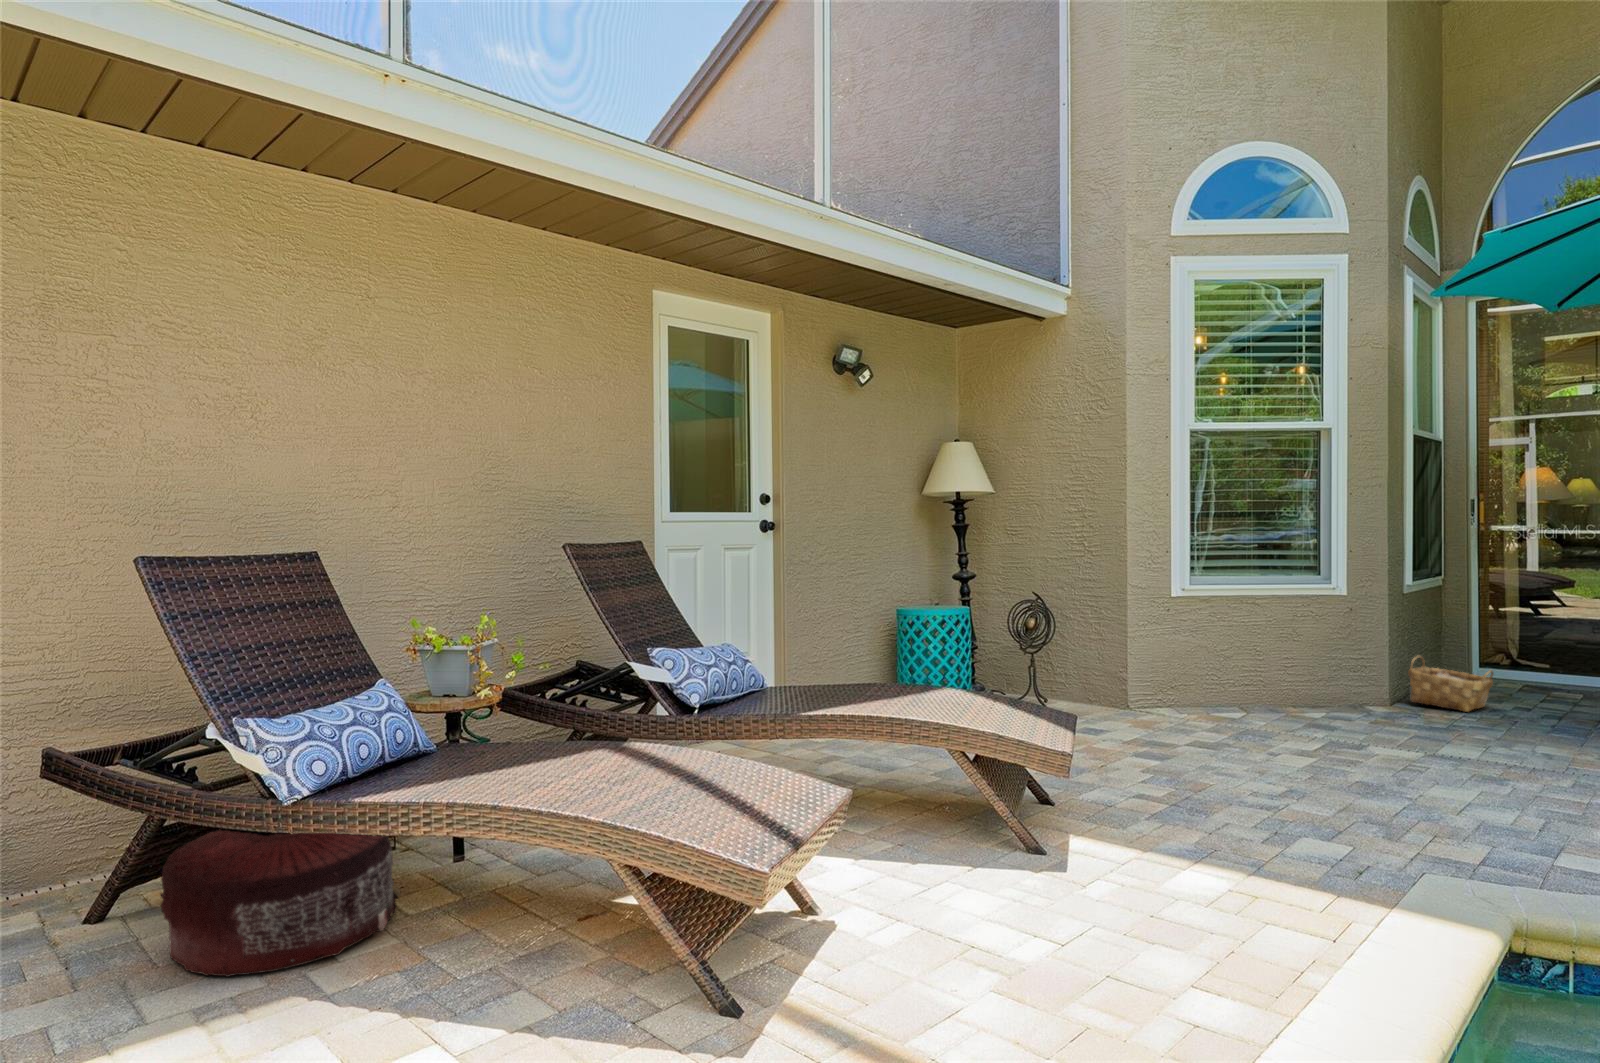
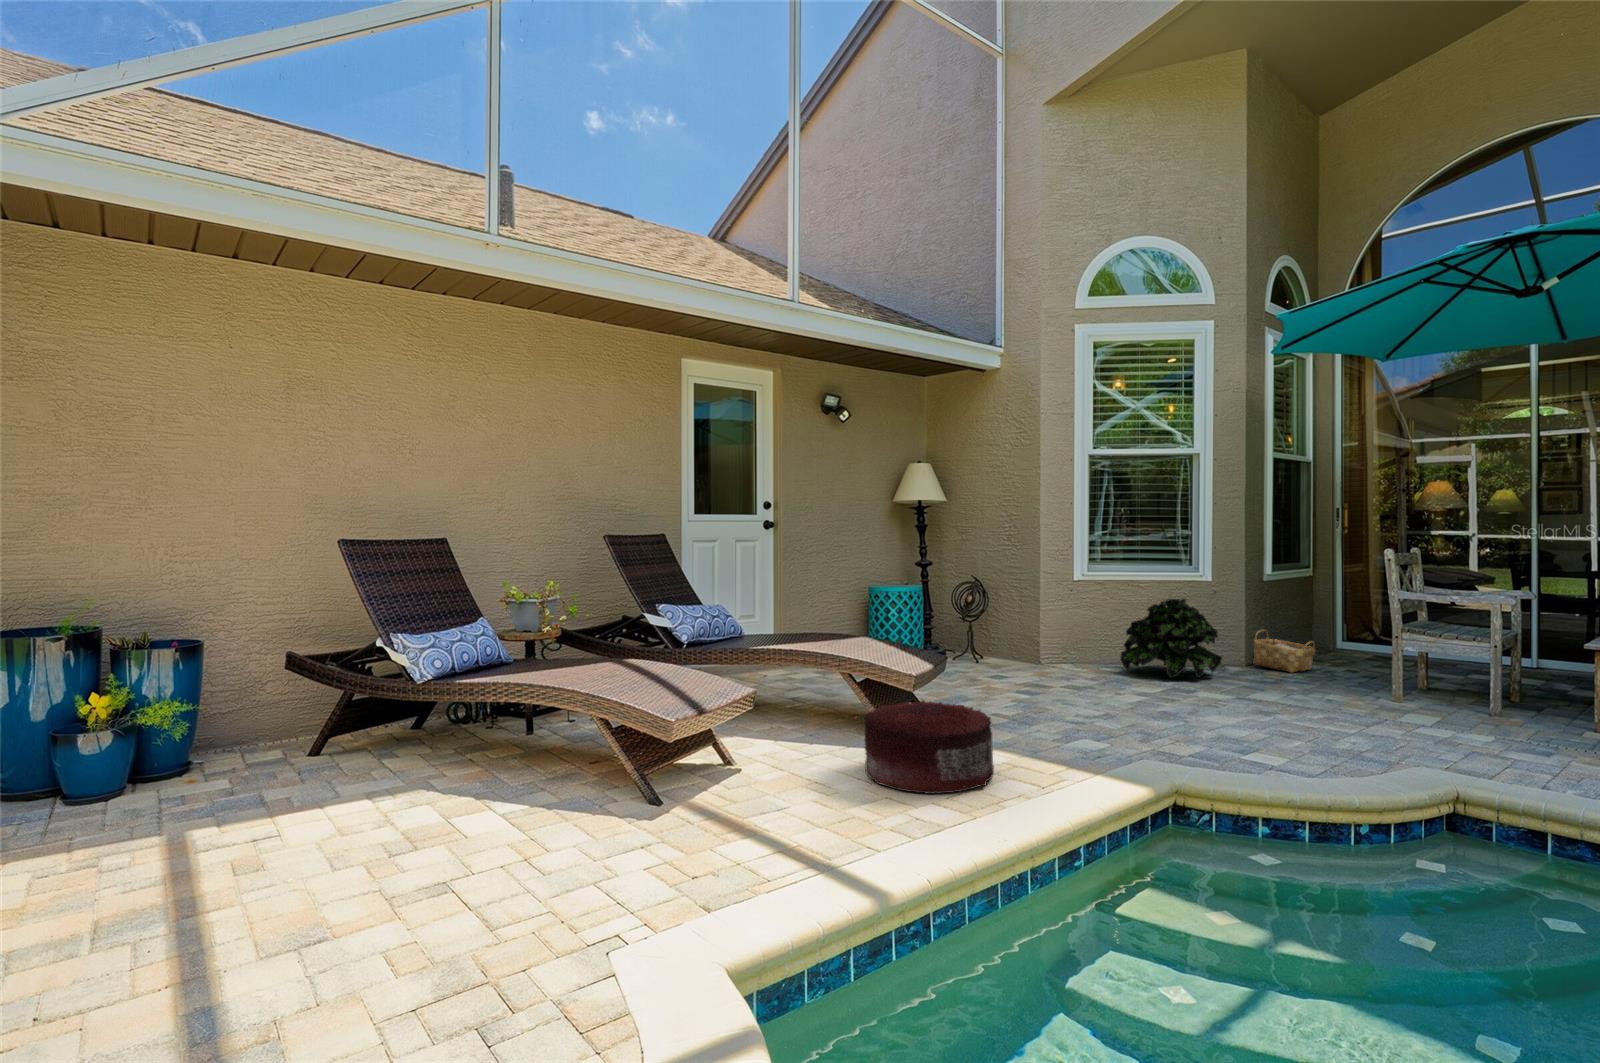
potted plant: none [1253,618,1388,727] -> present [1121,599,1222,678]
pouf: present [161,830,398,977] -> present [865,700,994,794]

